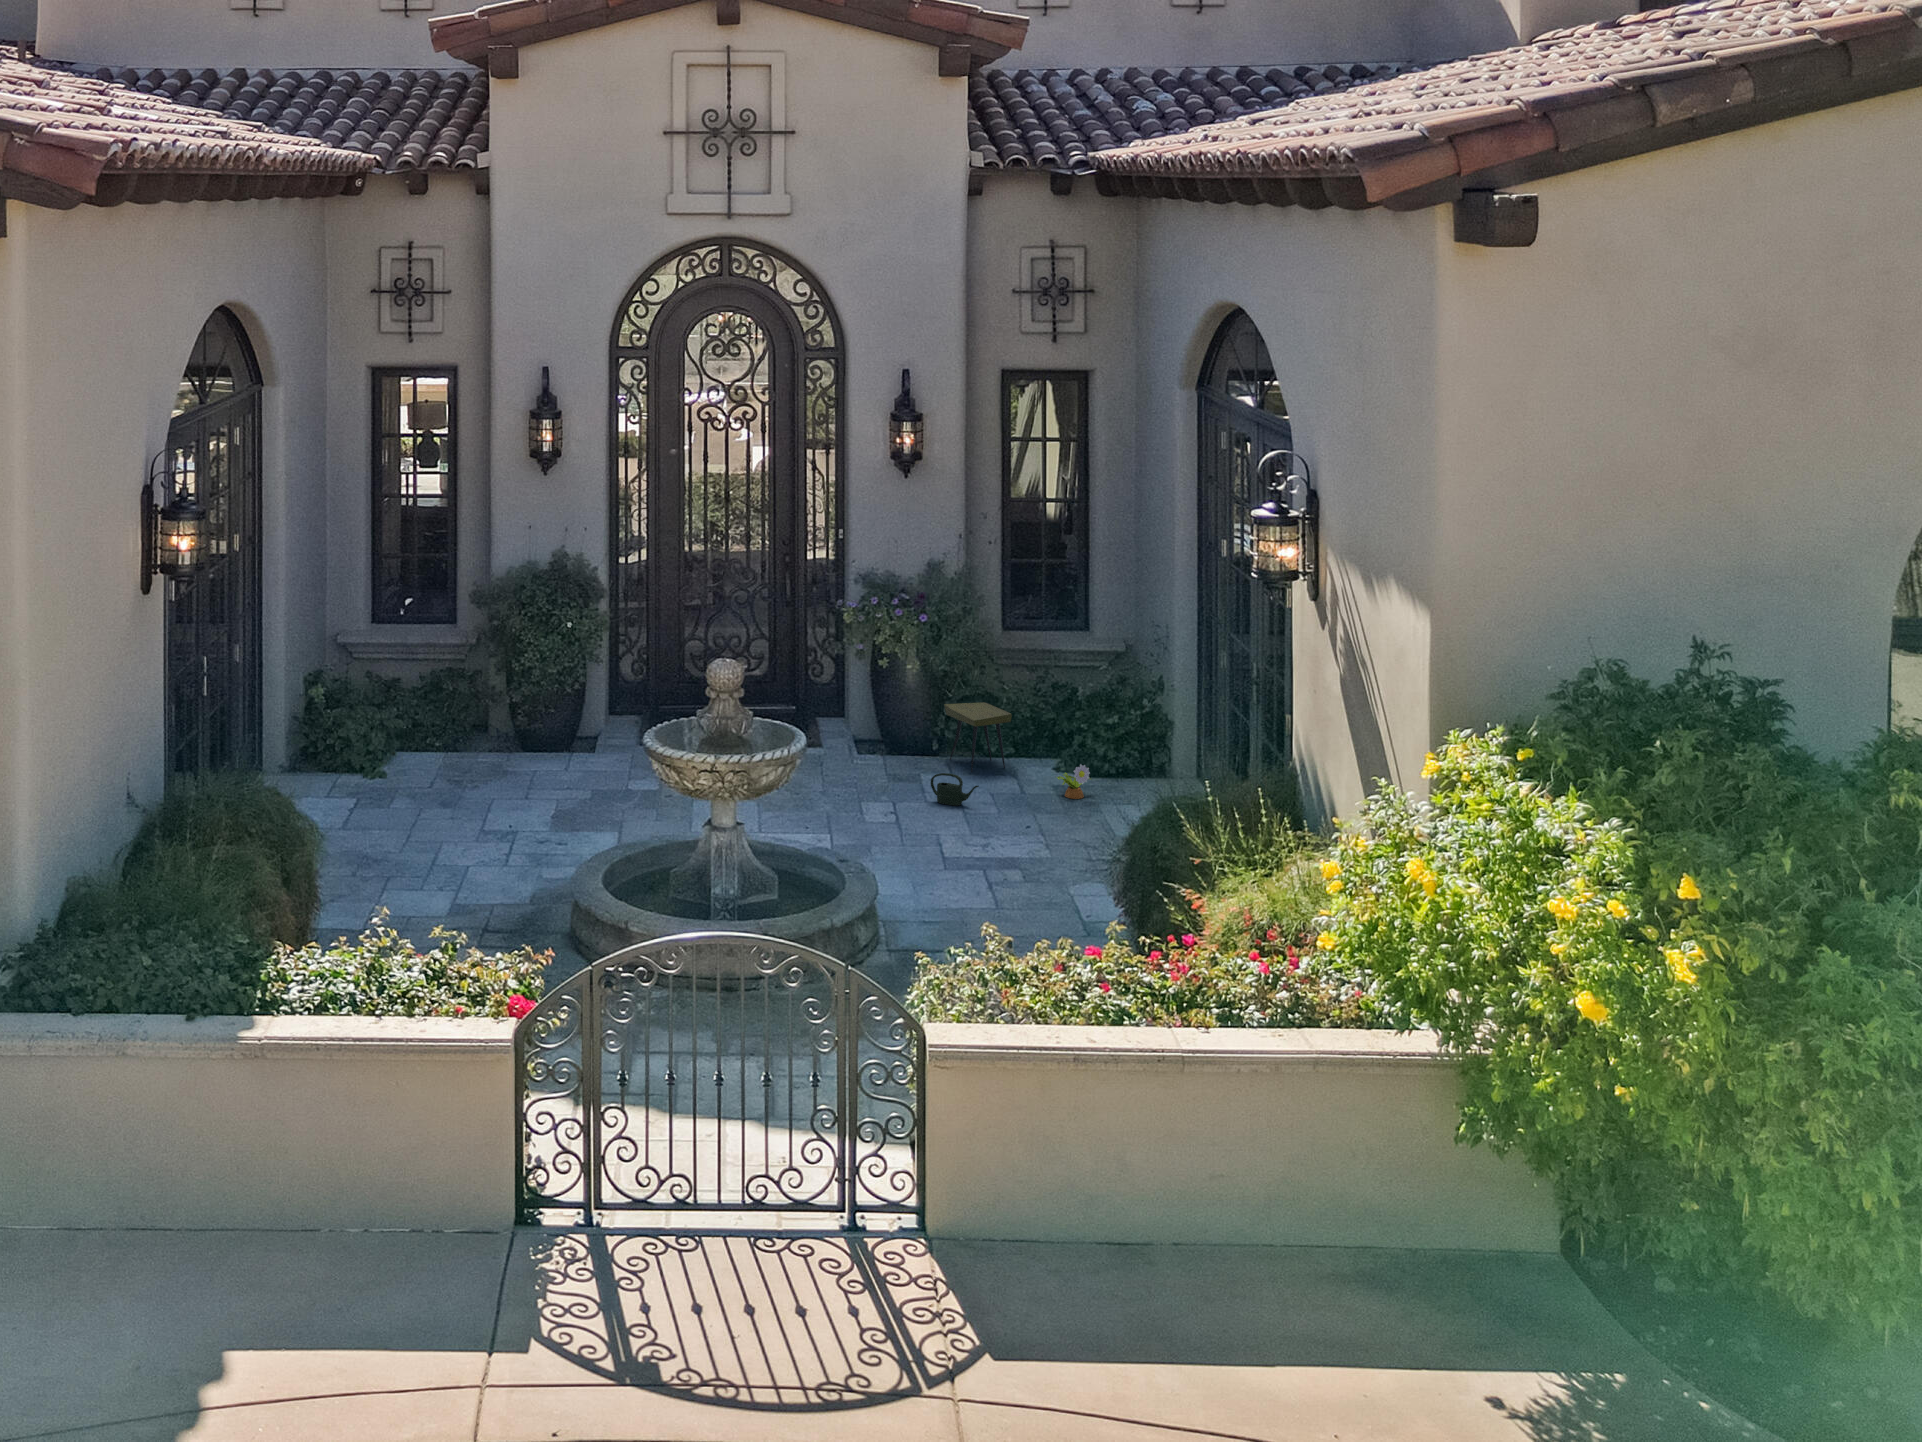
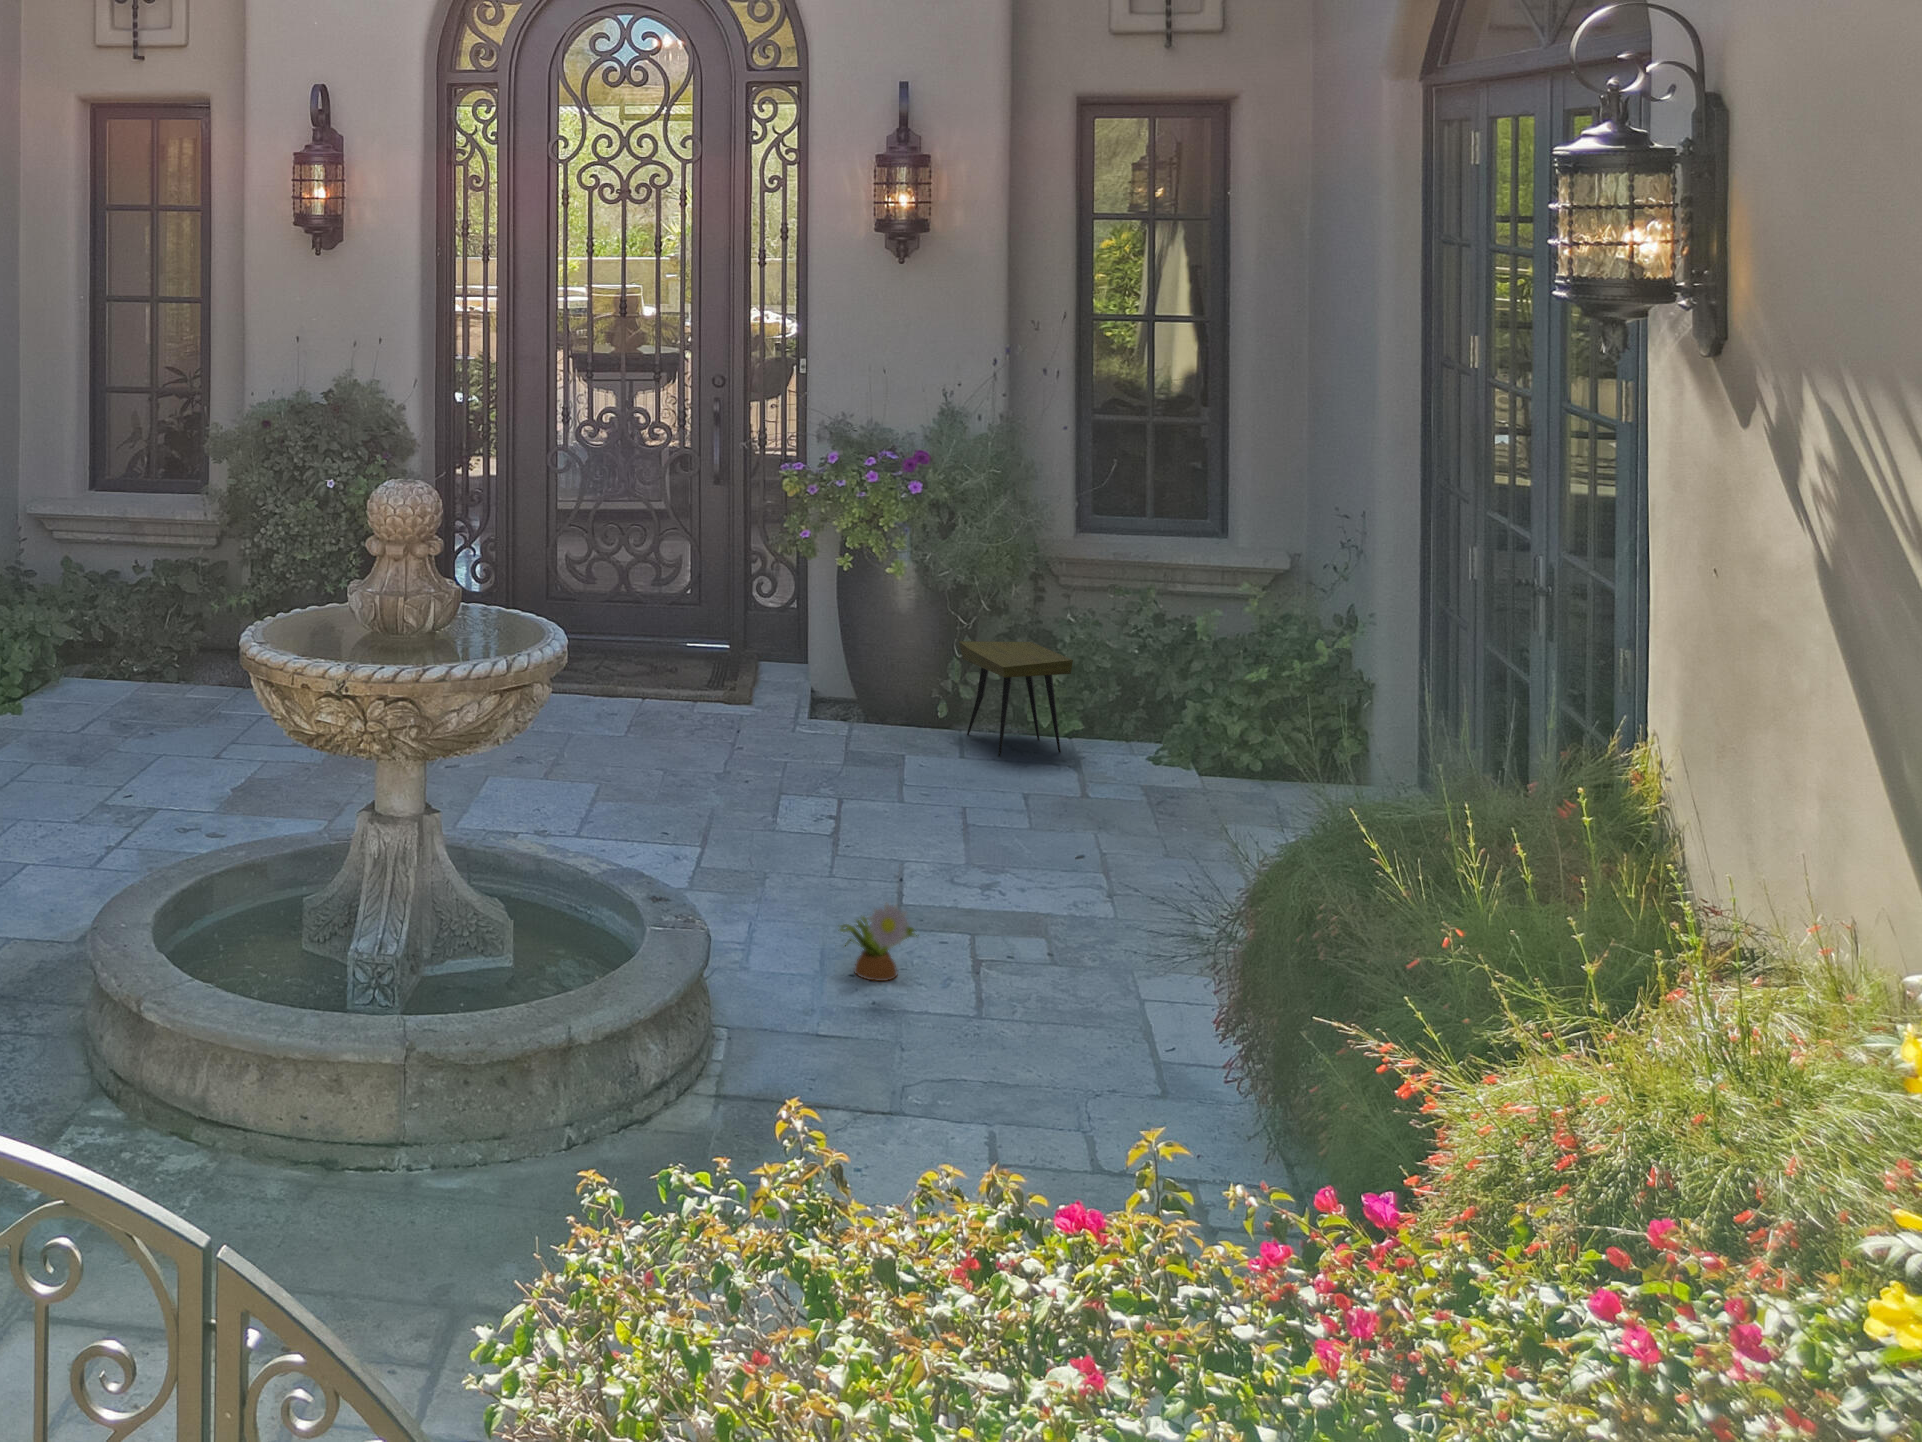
decorative plant: present [1057,764,1090,799] -> present [840,903,919,981]
watering can: present [931,773,979,806] -> none [912,751,996,810]

